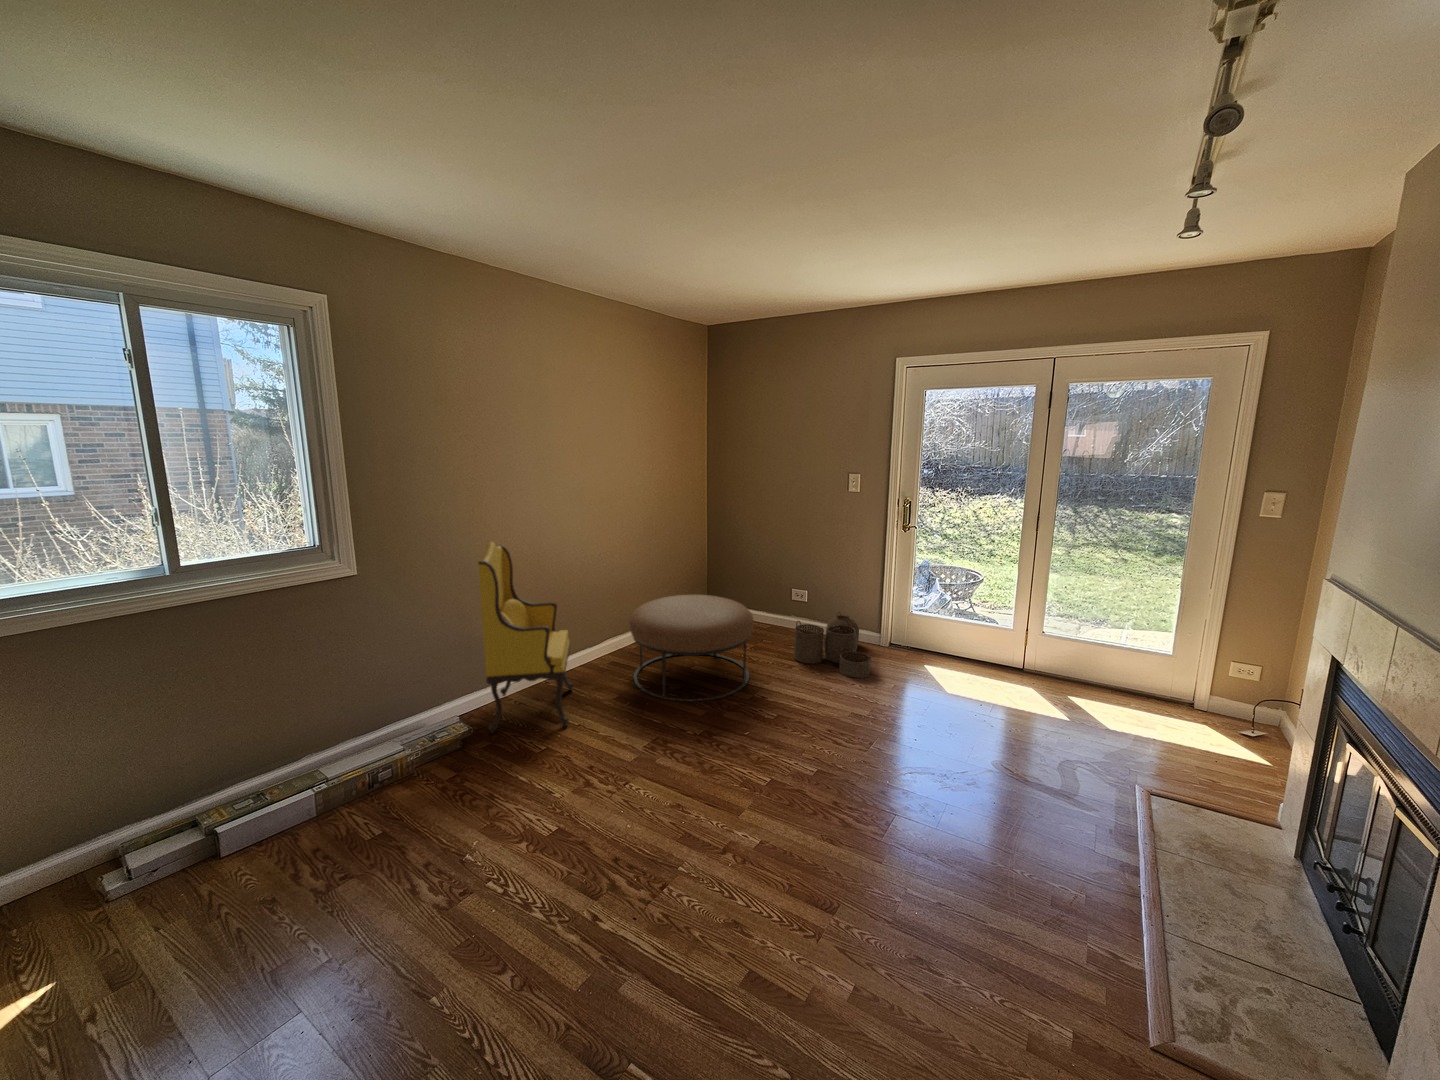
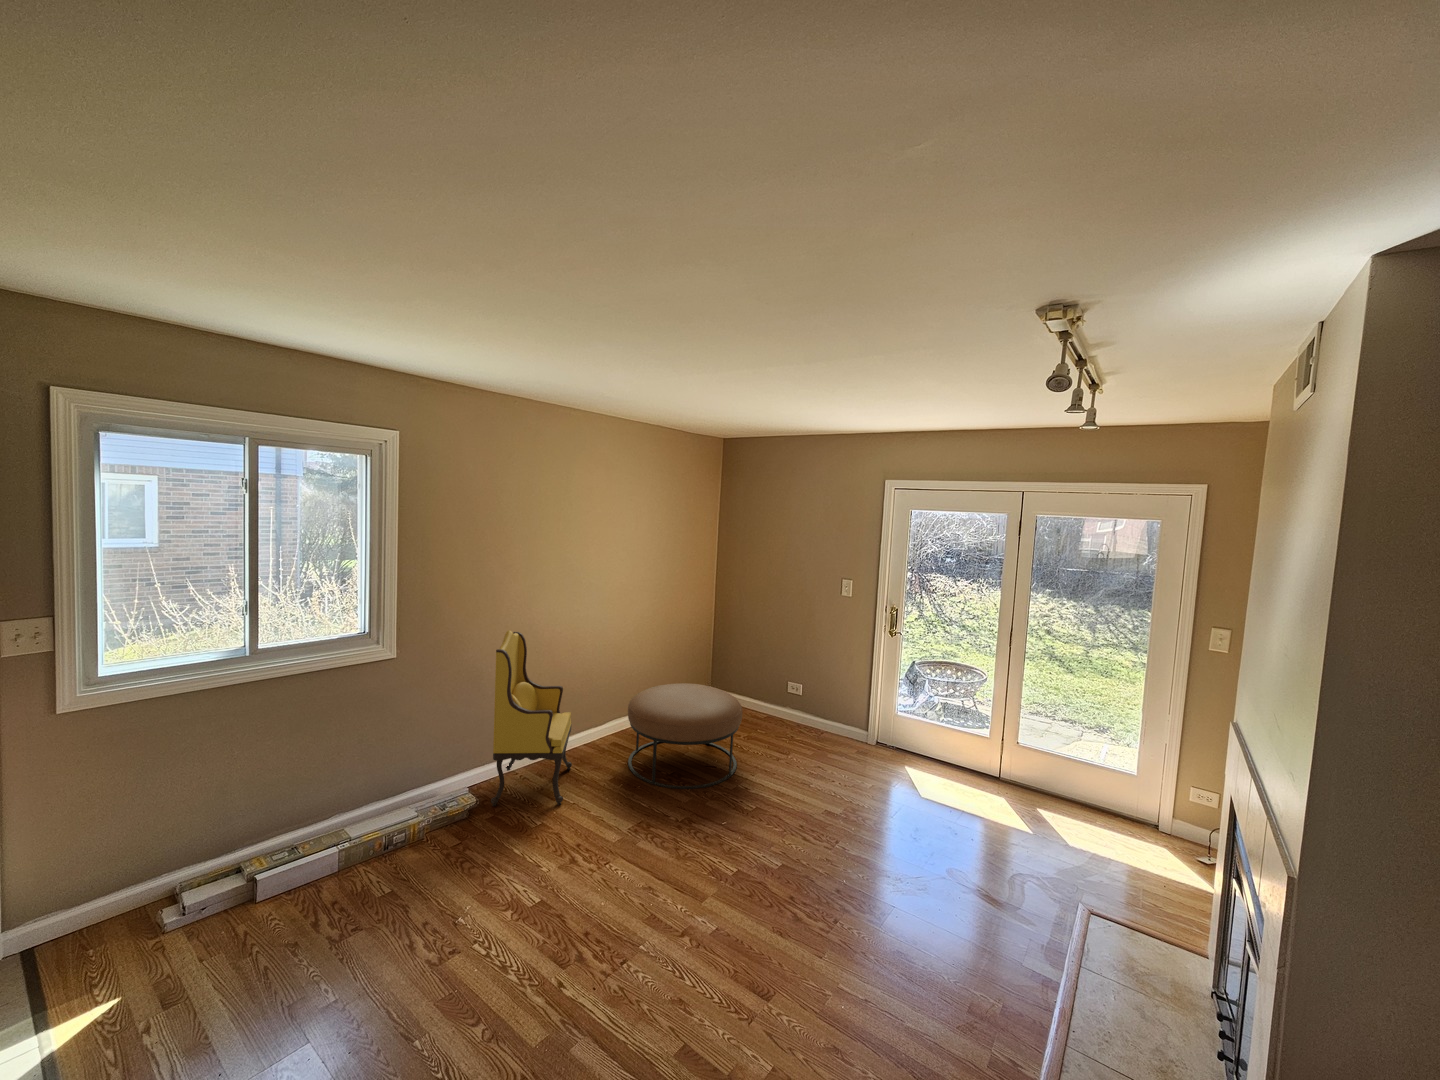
woven basket: present [794,612,871,678] -> none [782,708,853,776]

